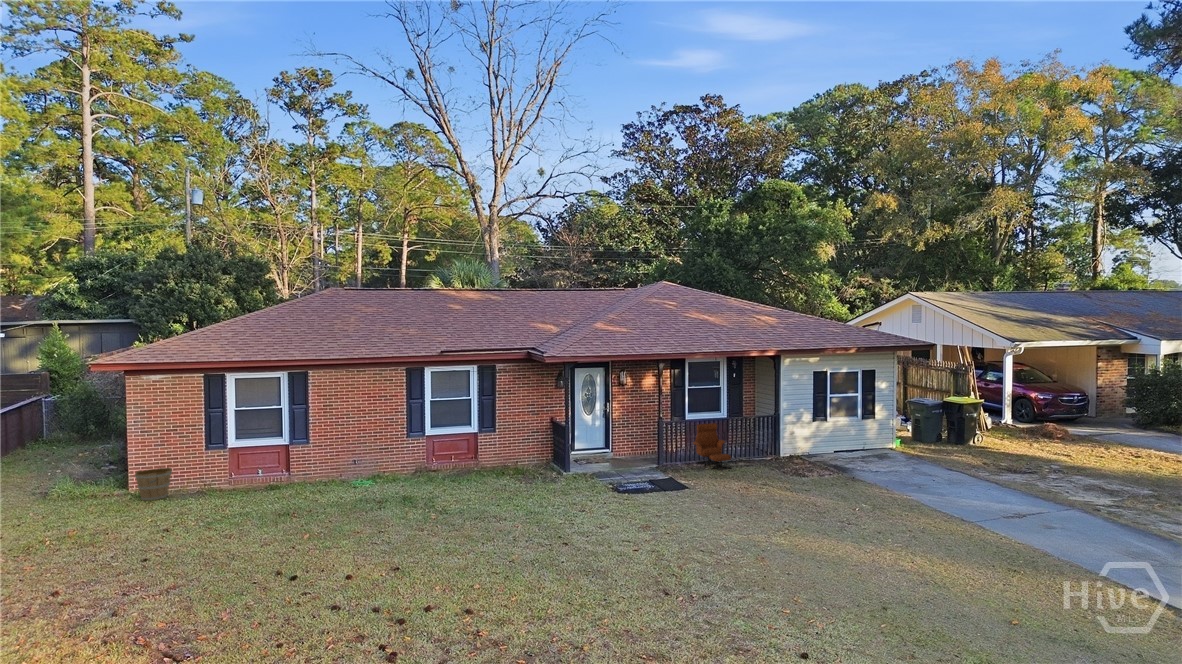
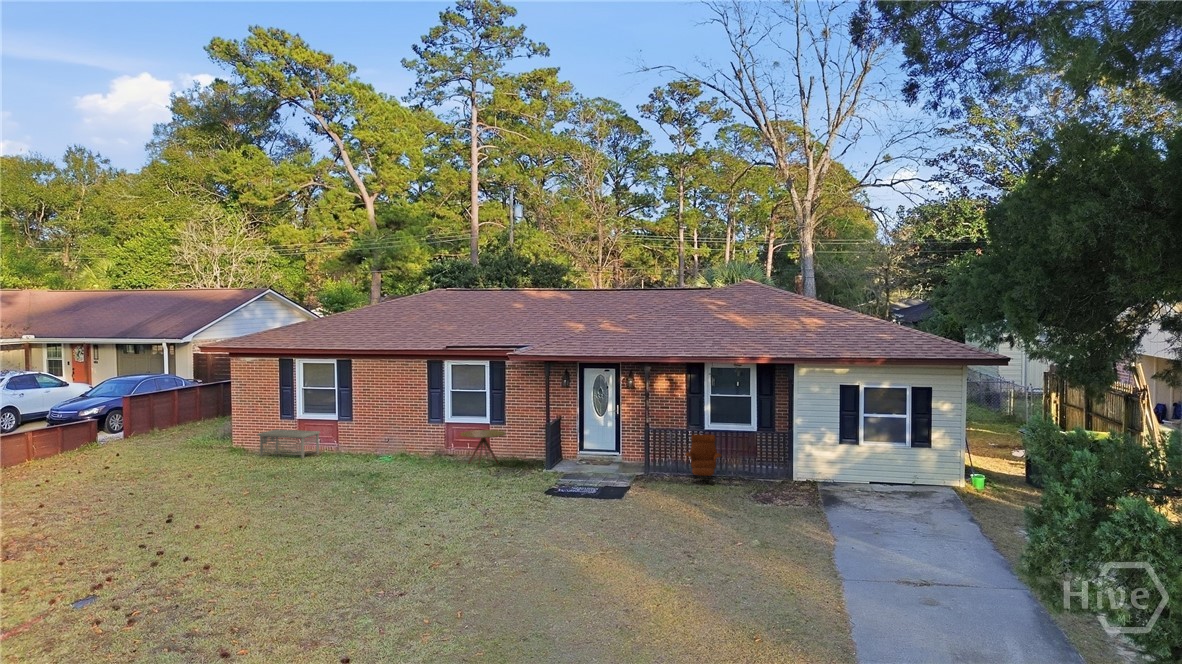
round table: none [460,438,509,479] -> present [461,430,506,466]
storage bench: none [186,459,266,498] -> present [258,430,320,458]
wooden bucket: present [135,467,172,501] -> none [228,431,256,455]

